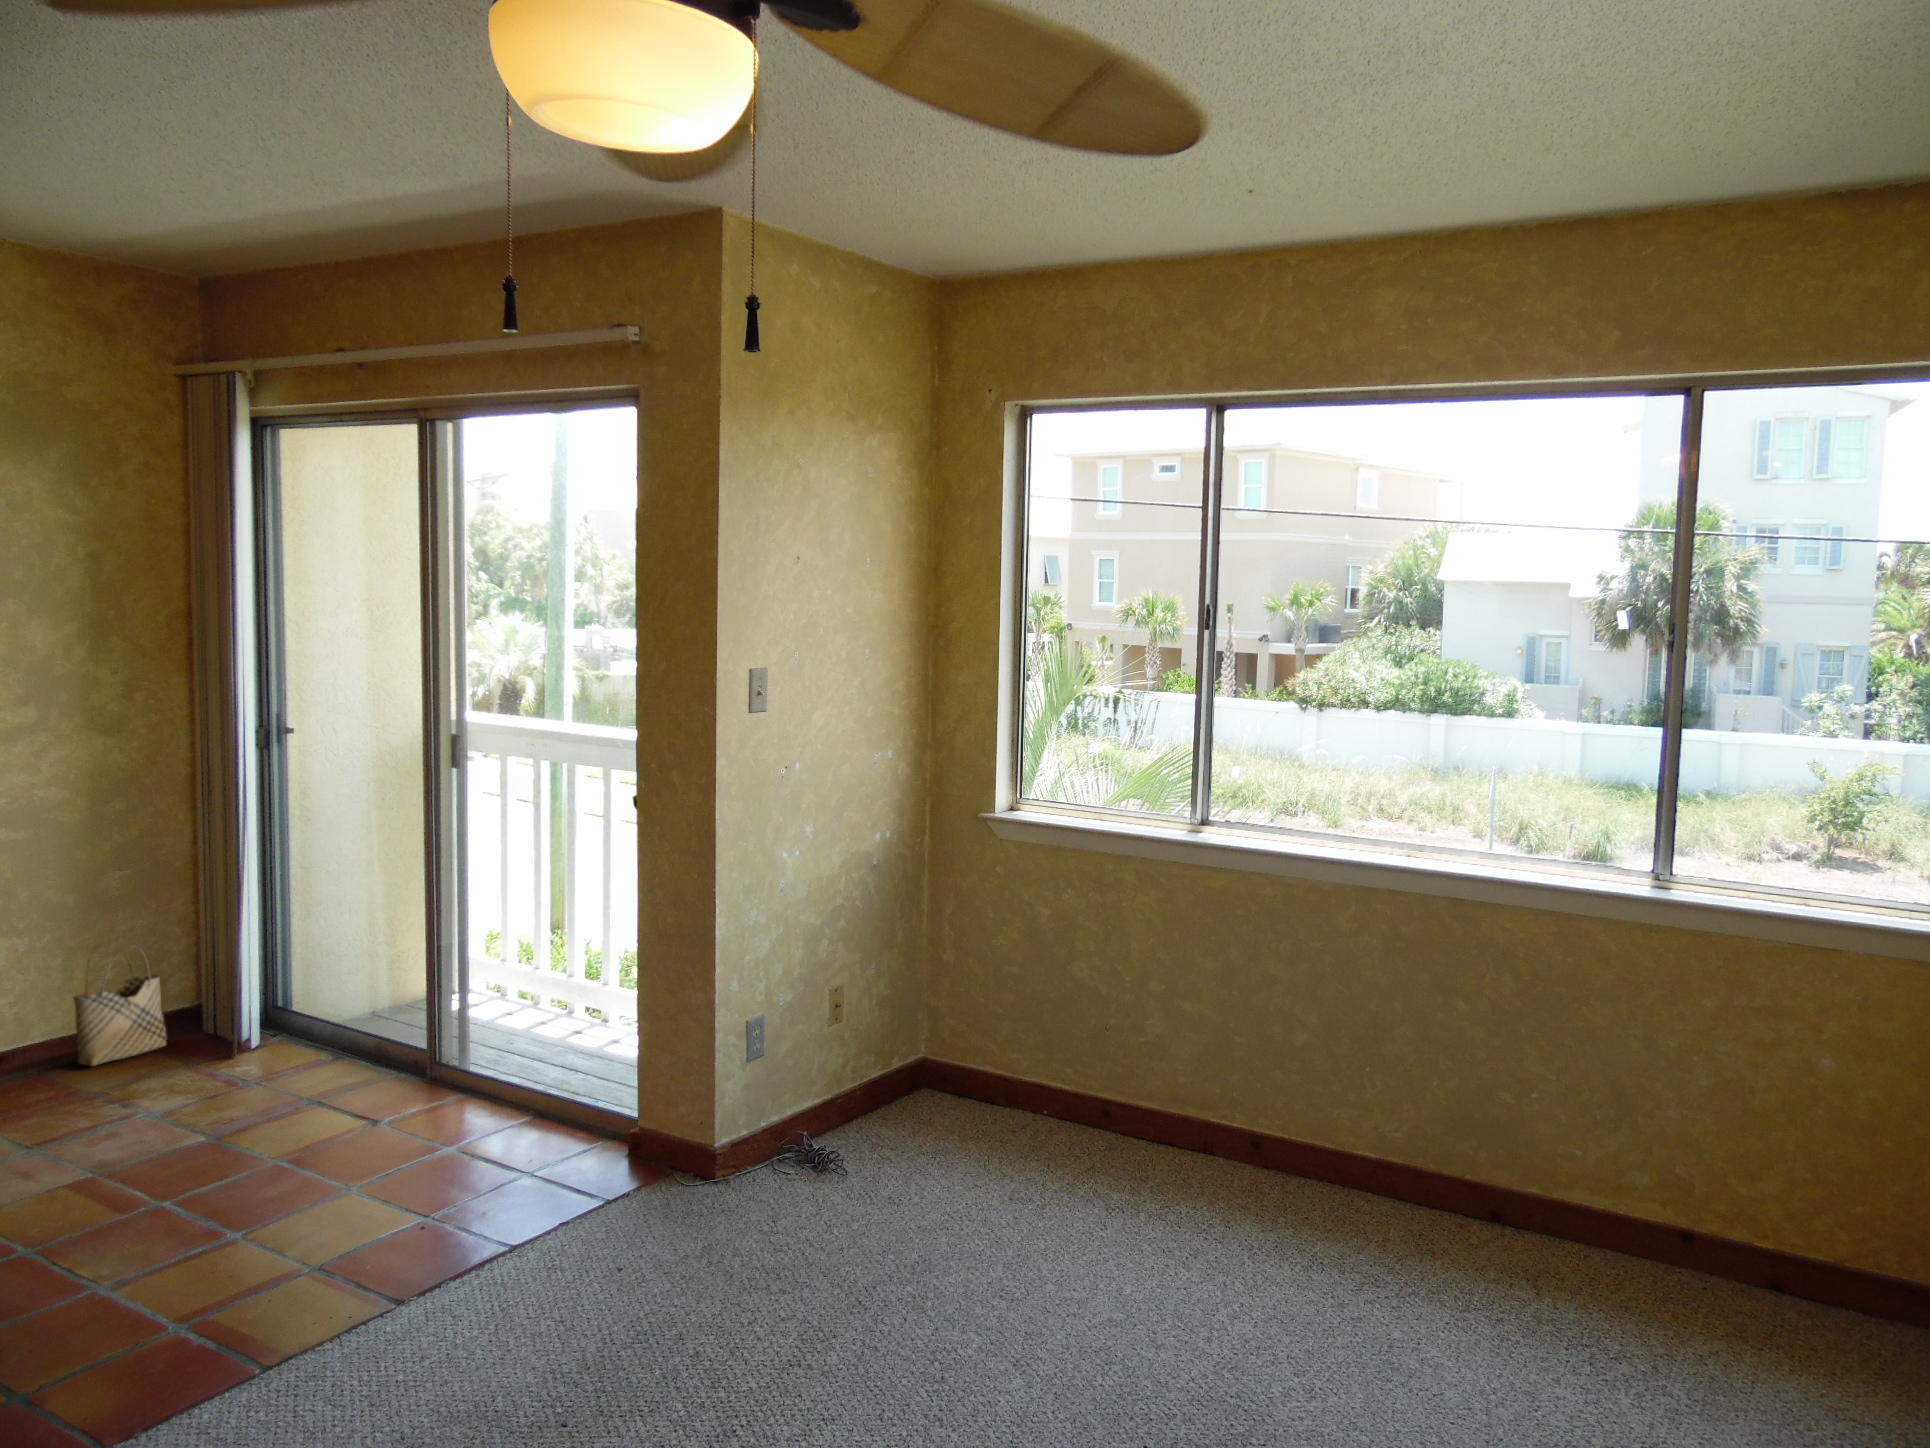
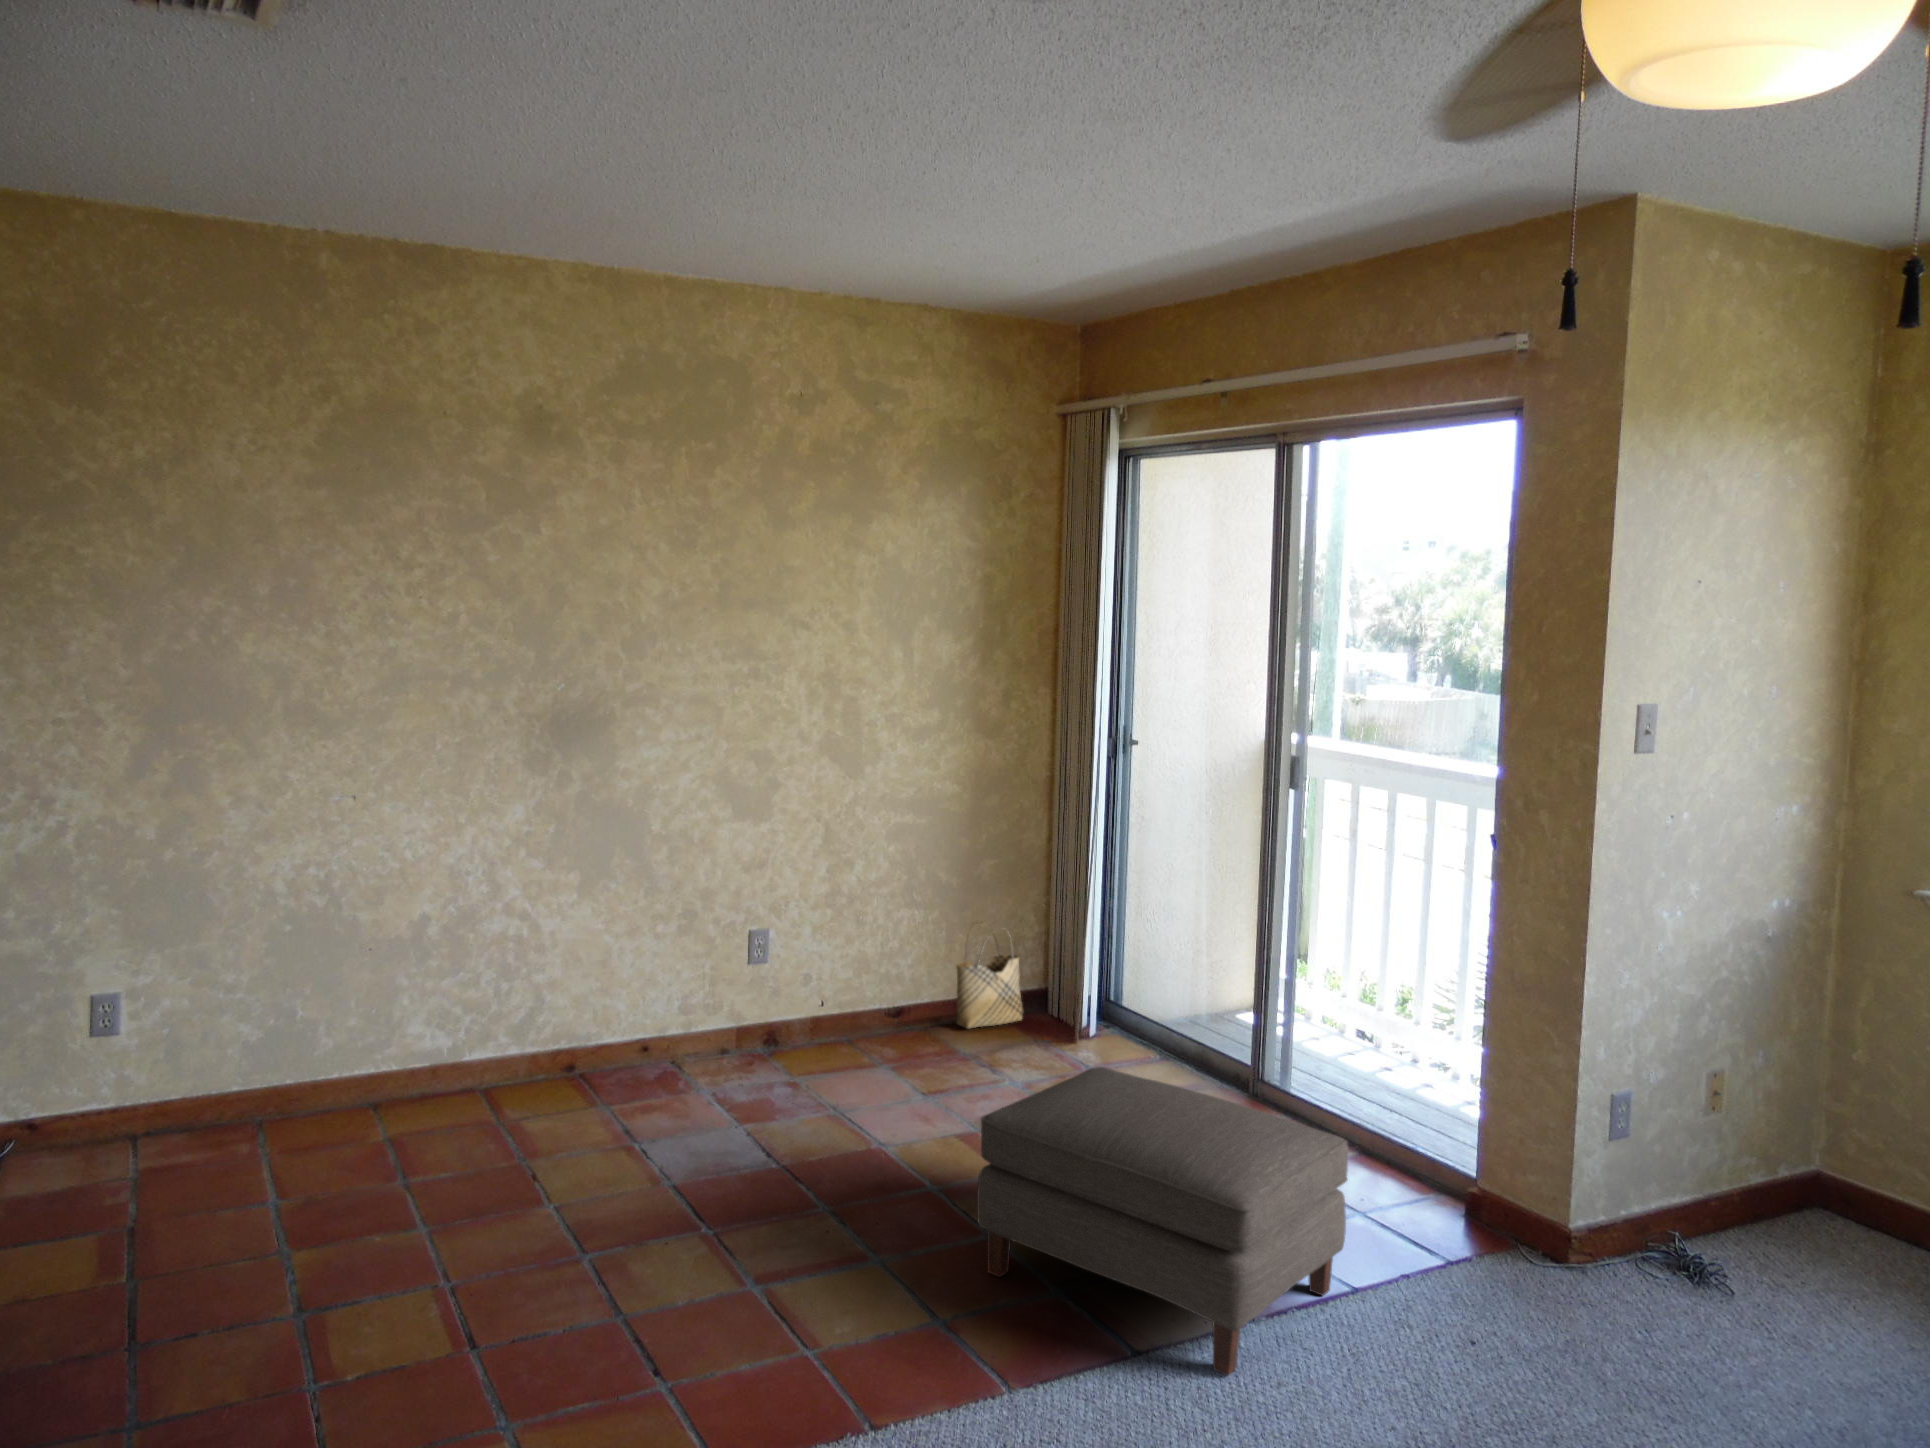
ottoman: none [62,1079,499,1370] -> present [977,1067,1348,1376]

